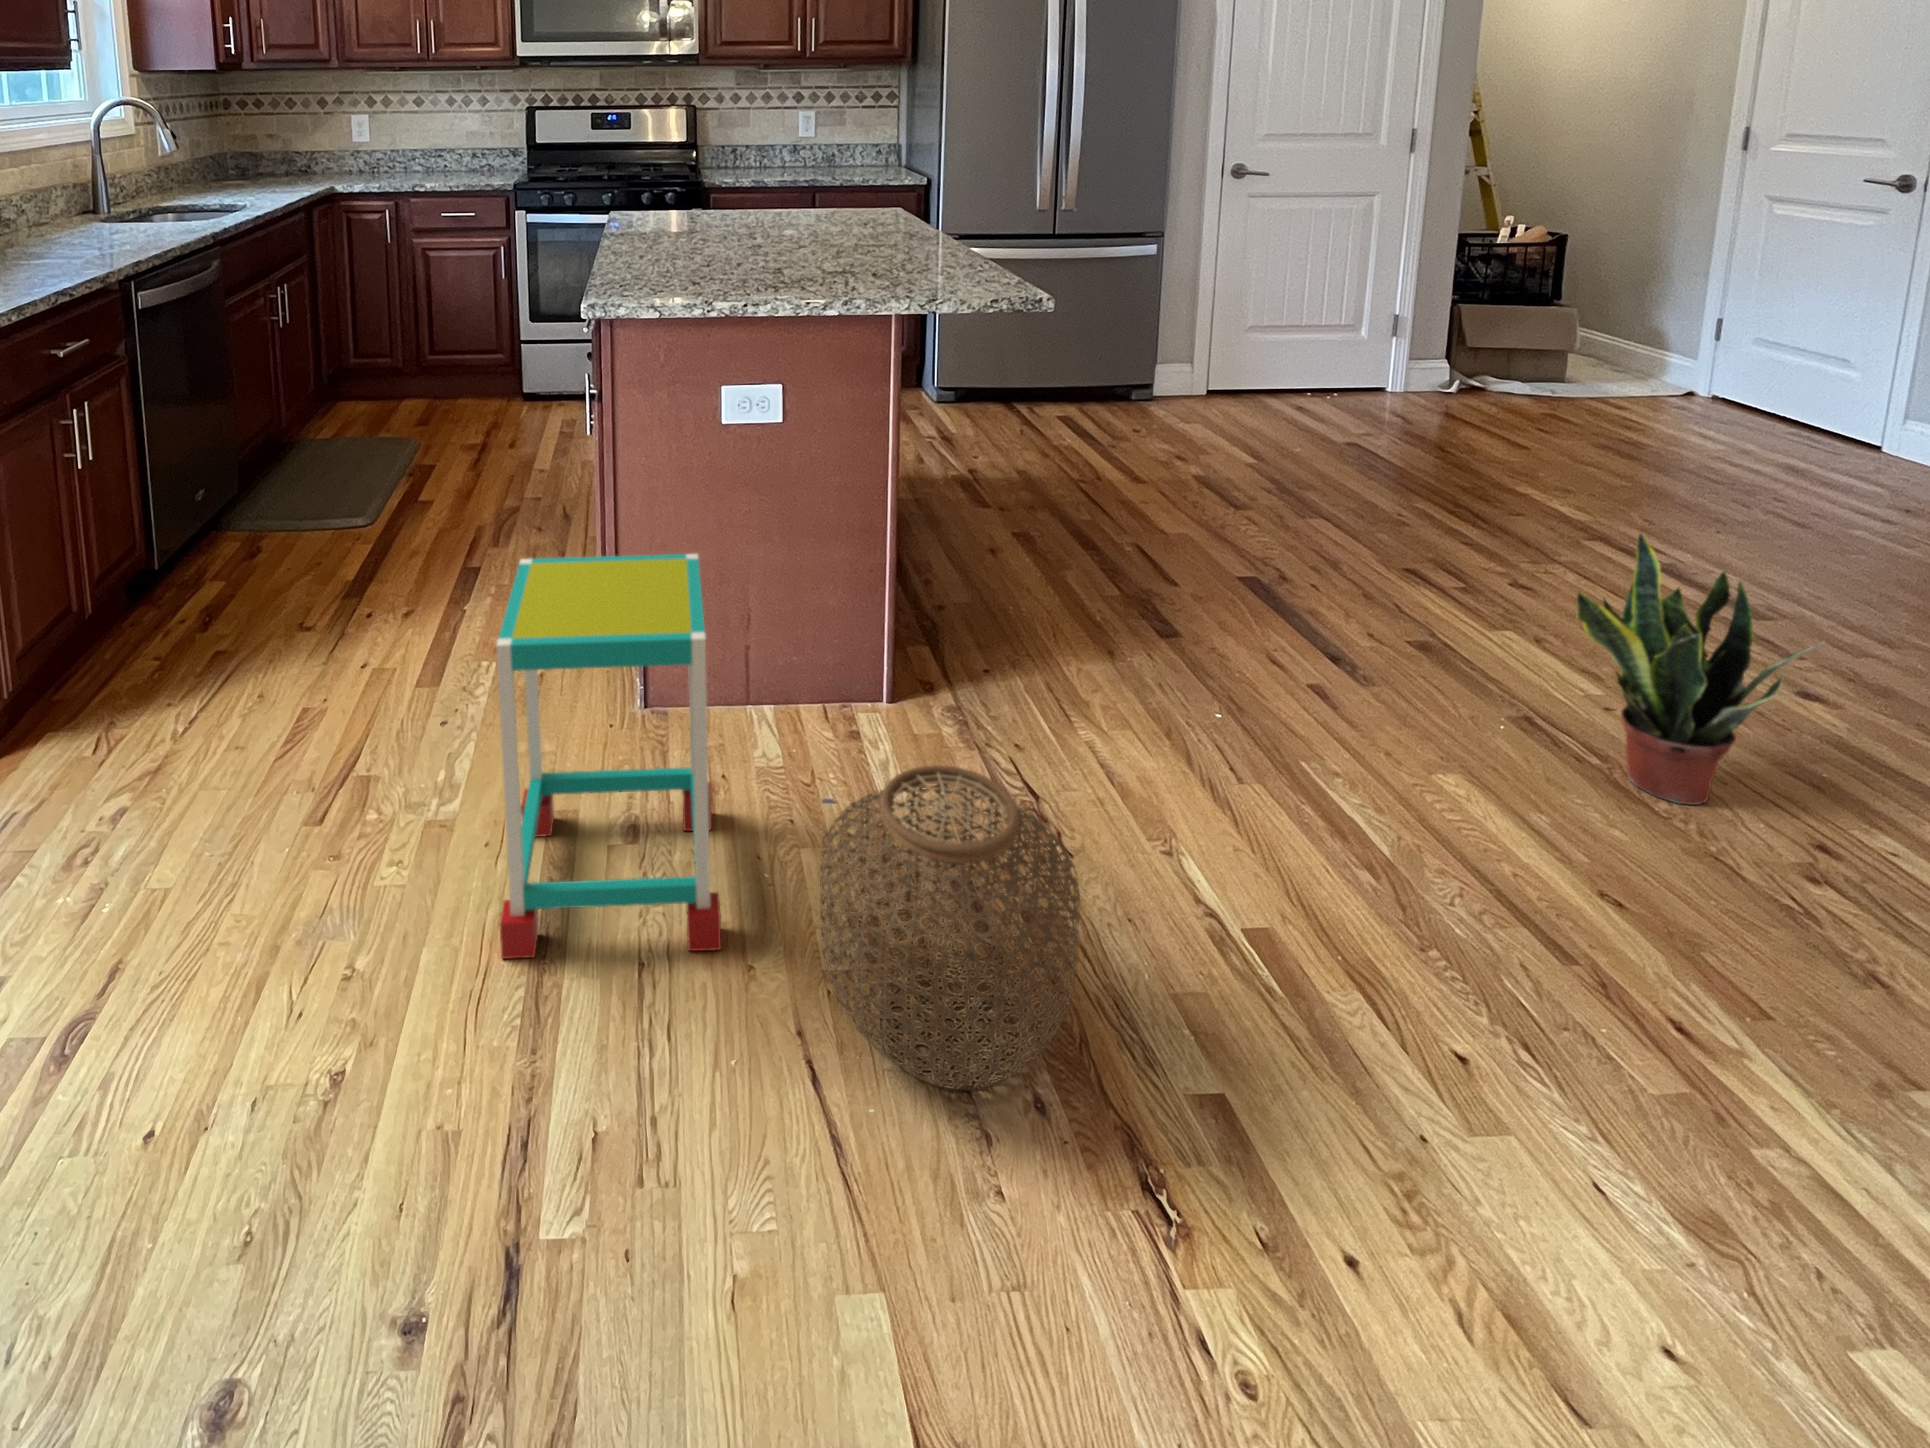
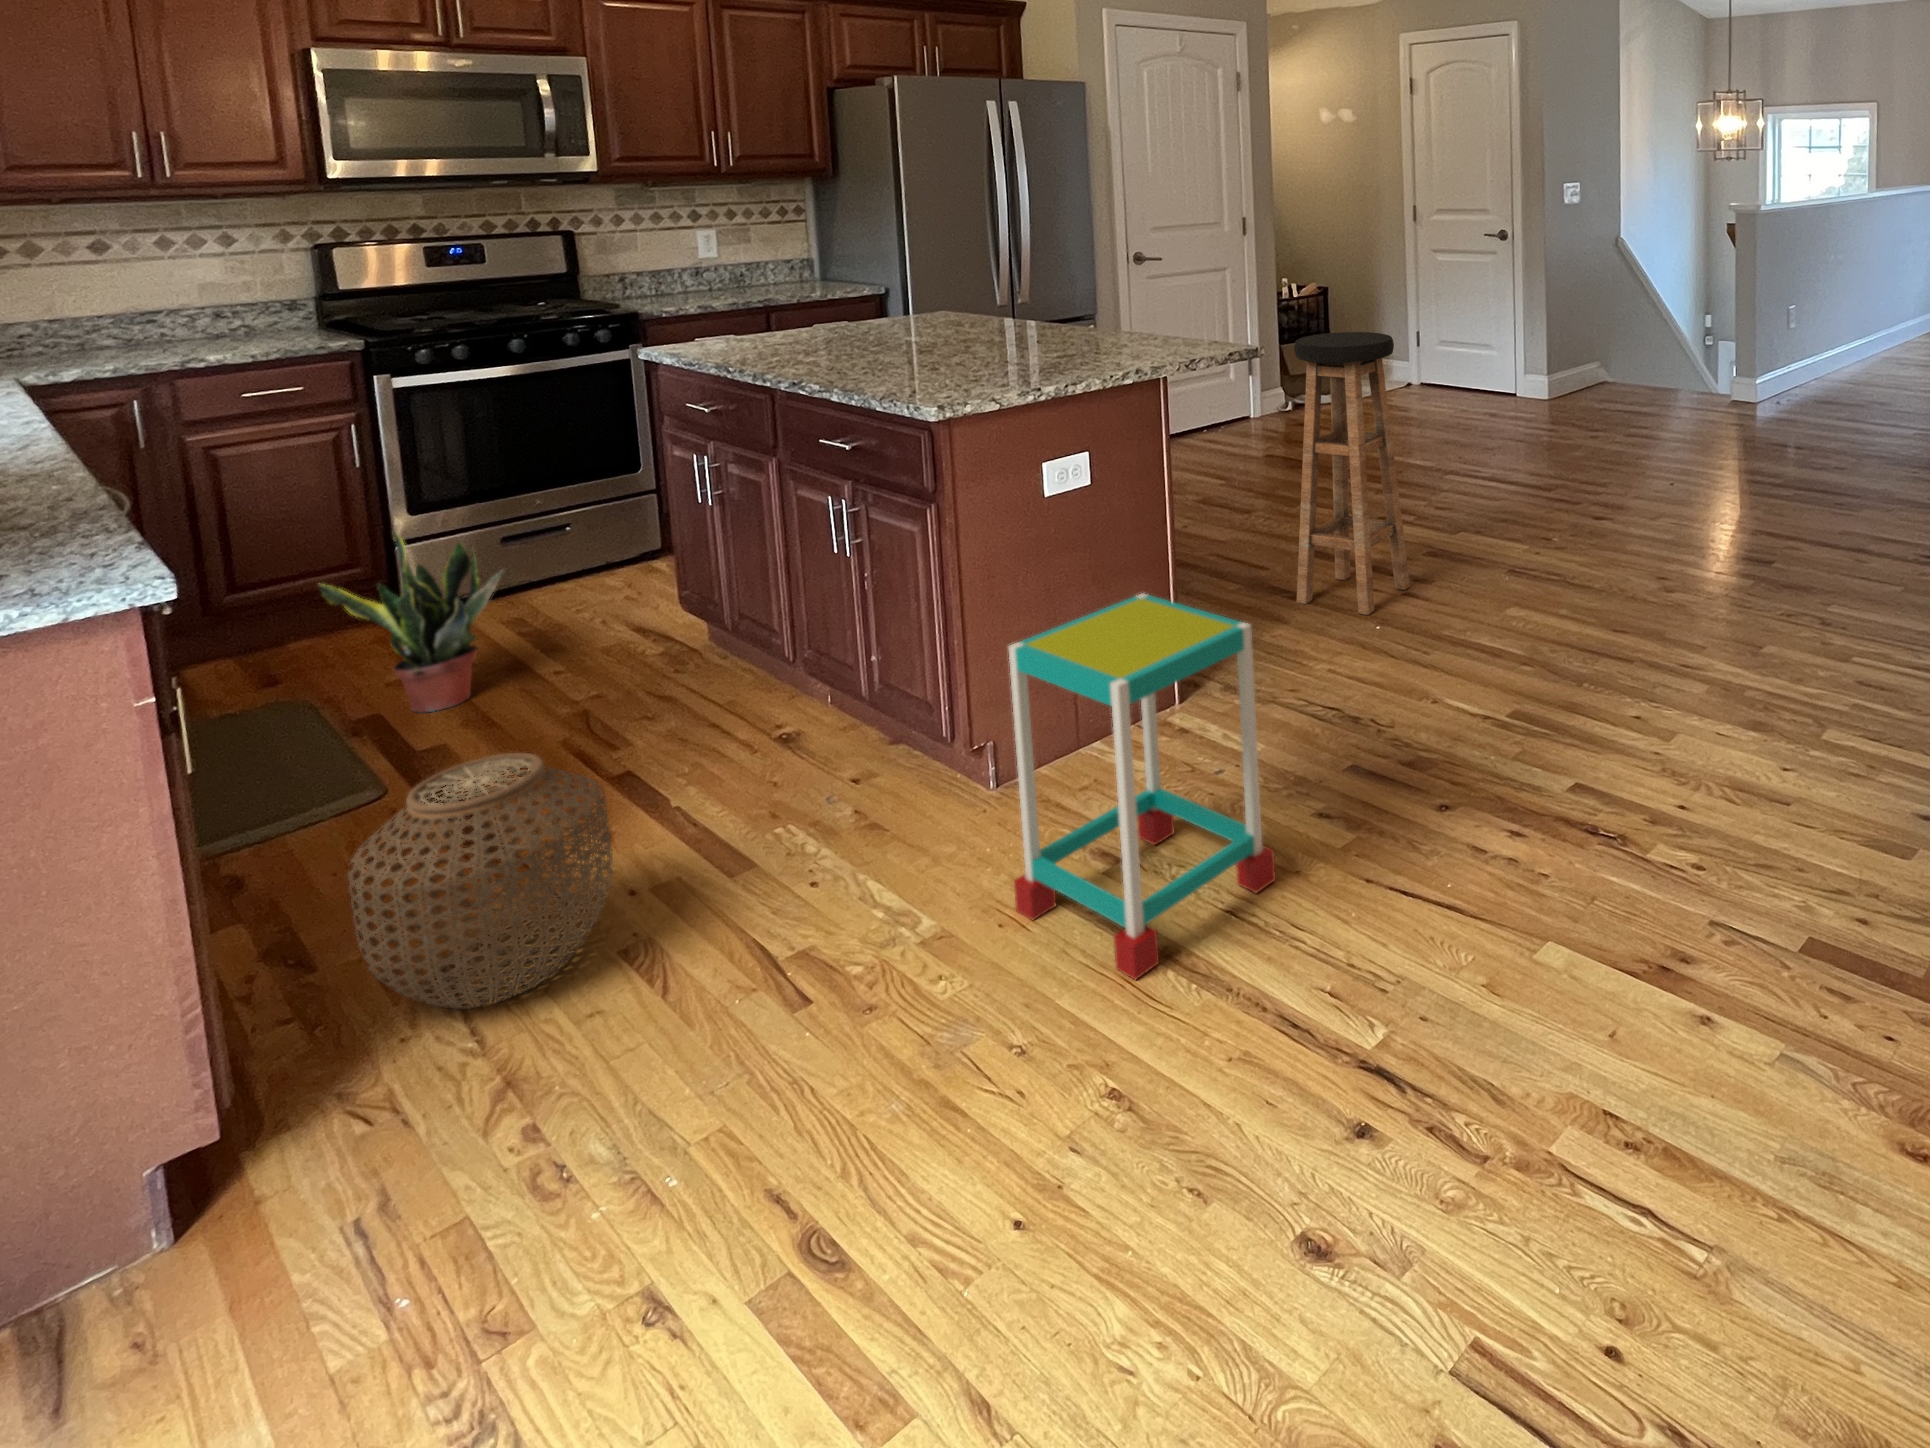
bar stool: none [1153,293,1343,687] -> present [1294,332,1410,615]
potted plant: present [1576,533,1822,805] -> present [318,531,501,712]
woven basket: present [820,765,1080,1089] -> present [348,753,613,1009]

